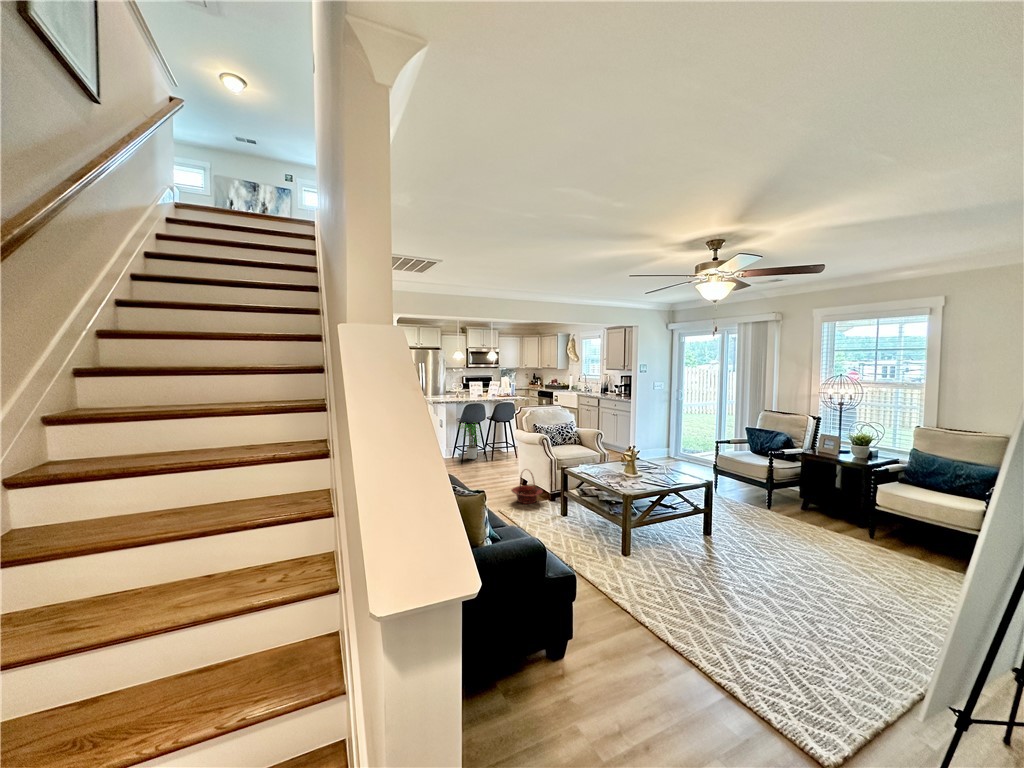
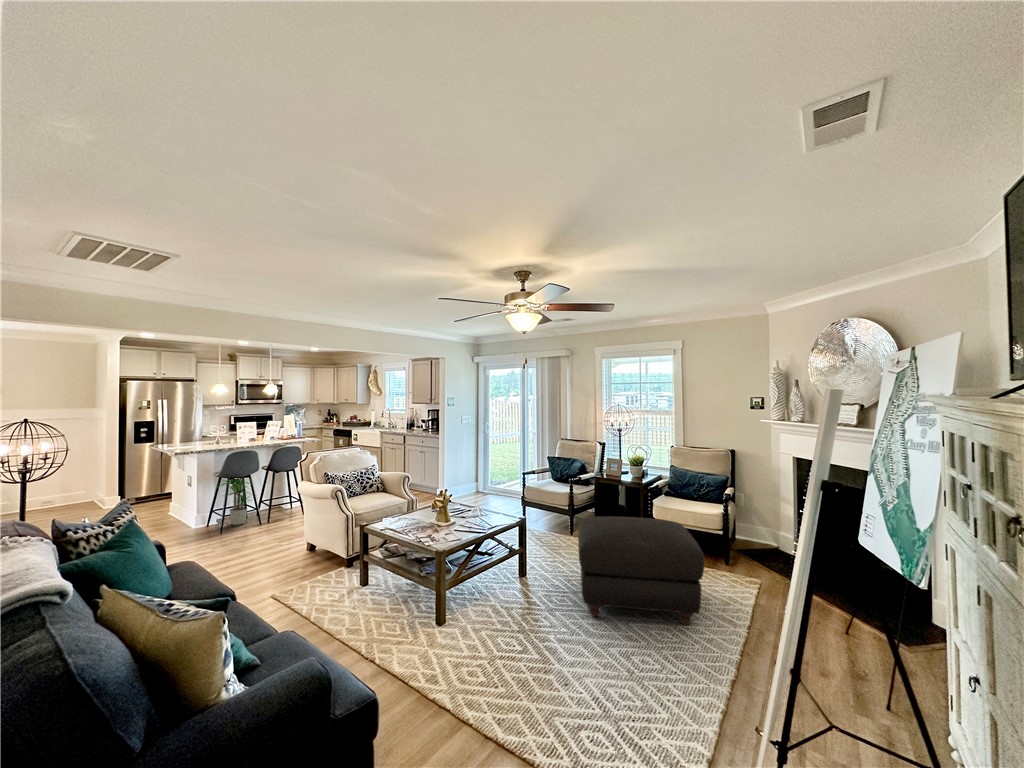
basket: present [511,472,543,504] -> none [292,532,337,578]
ottoman: none [766,488,928,615] -> present [578,516,704,625]

